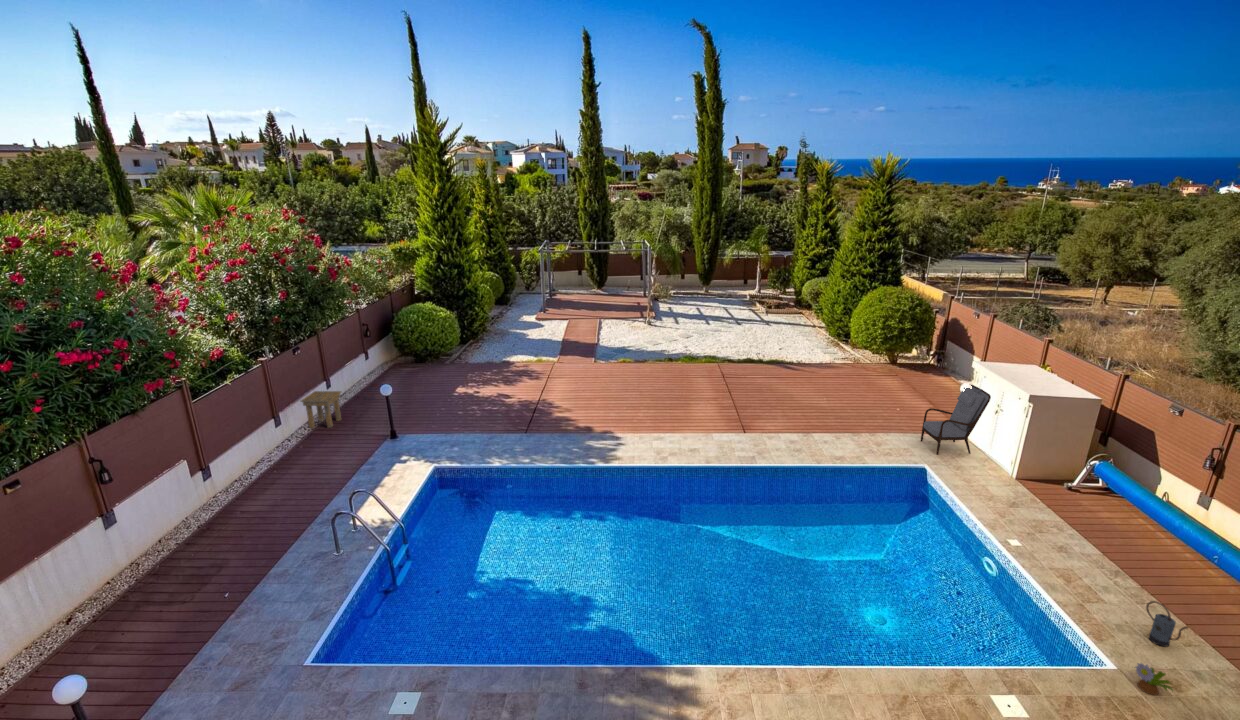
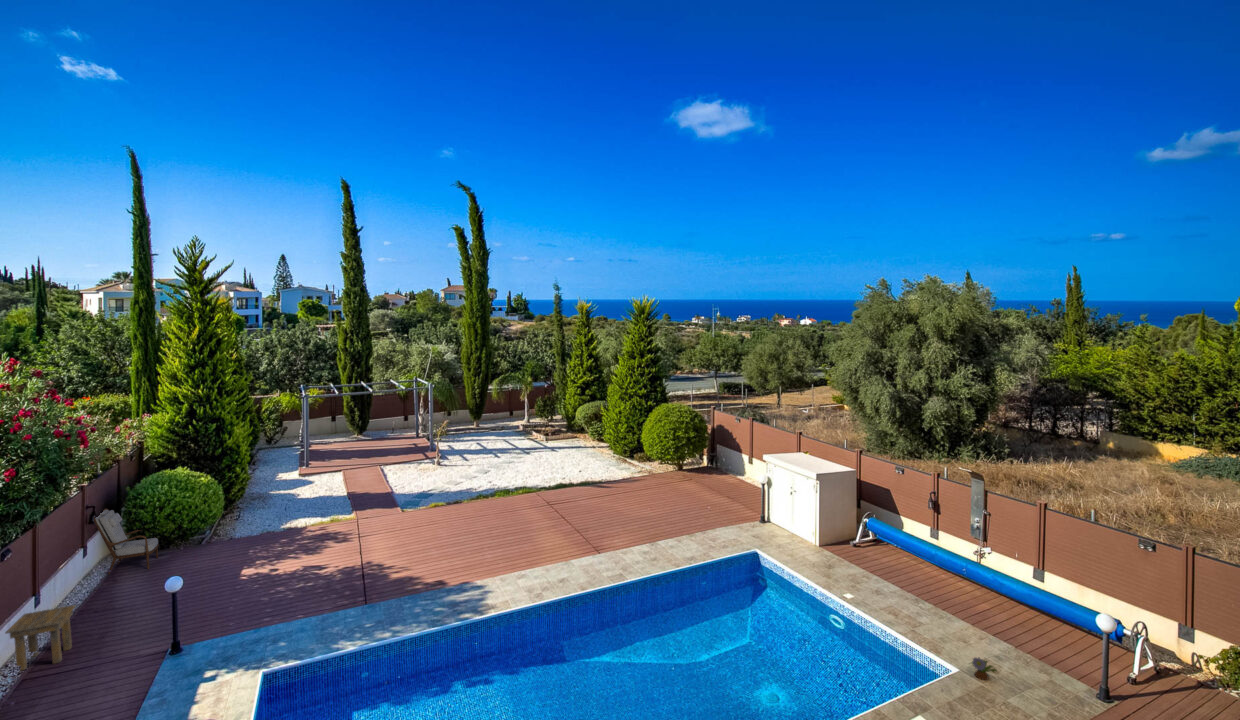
armchair: present [921,385,991,455] -> present [94,509,159,574]
watering can: present [1146,601,1187,647] -> none [952,611,981,644]

